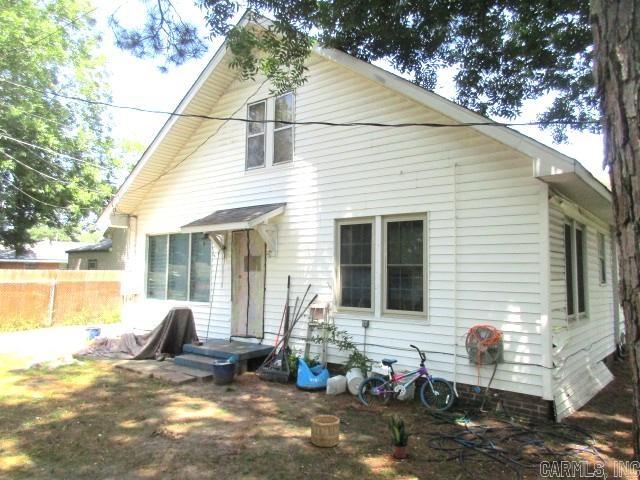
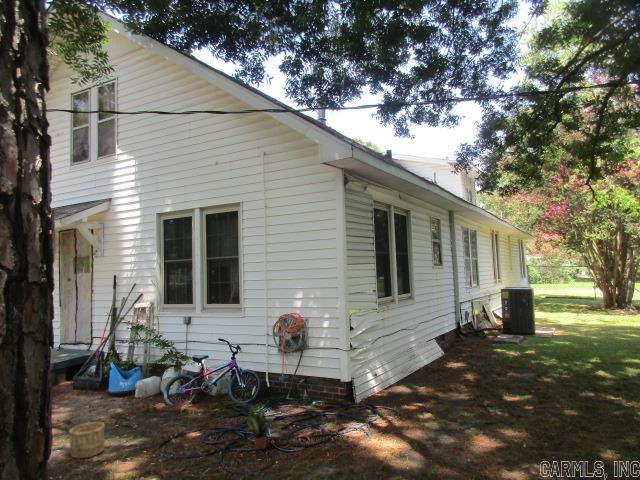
potted plant: present [388,415,414,458] -> present [248,406,269,449]

